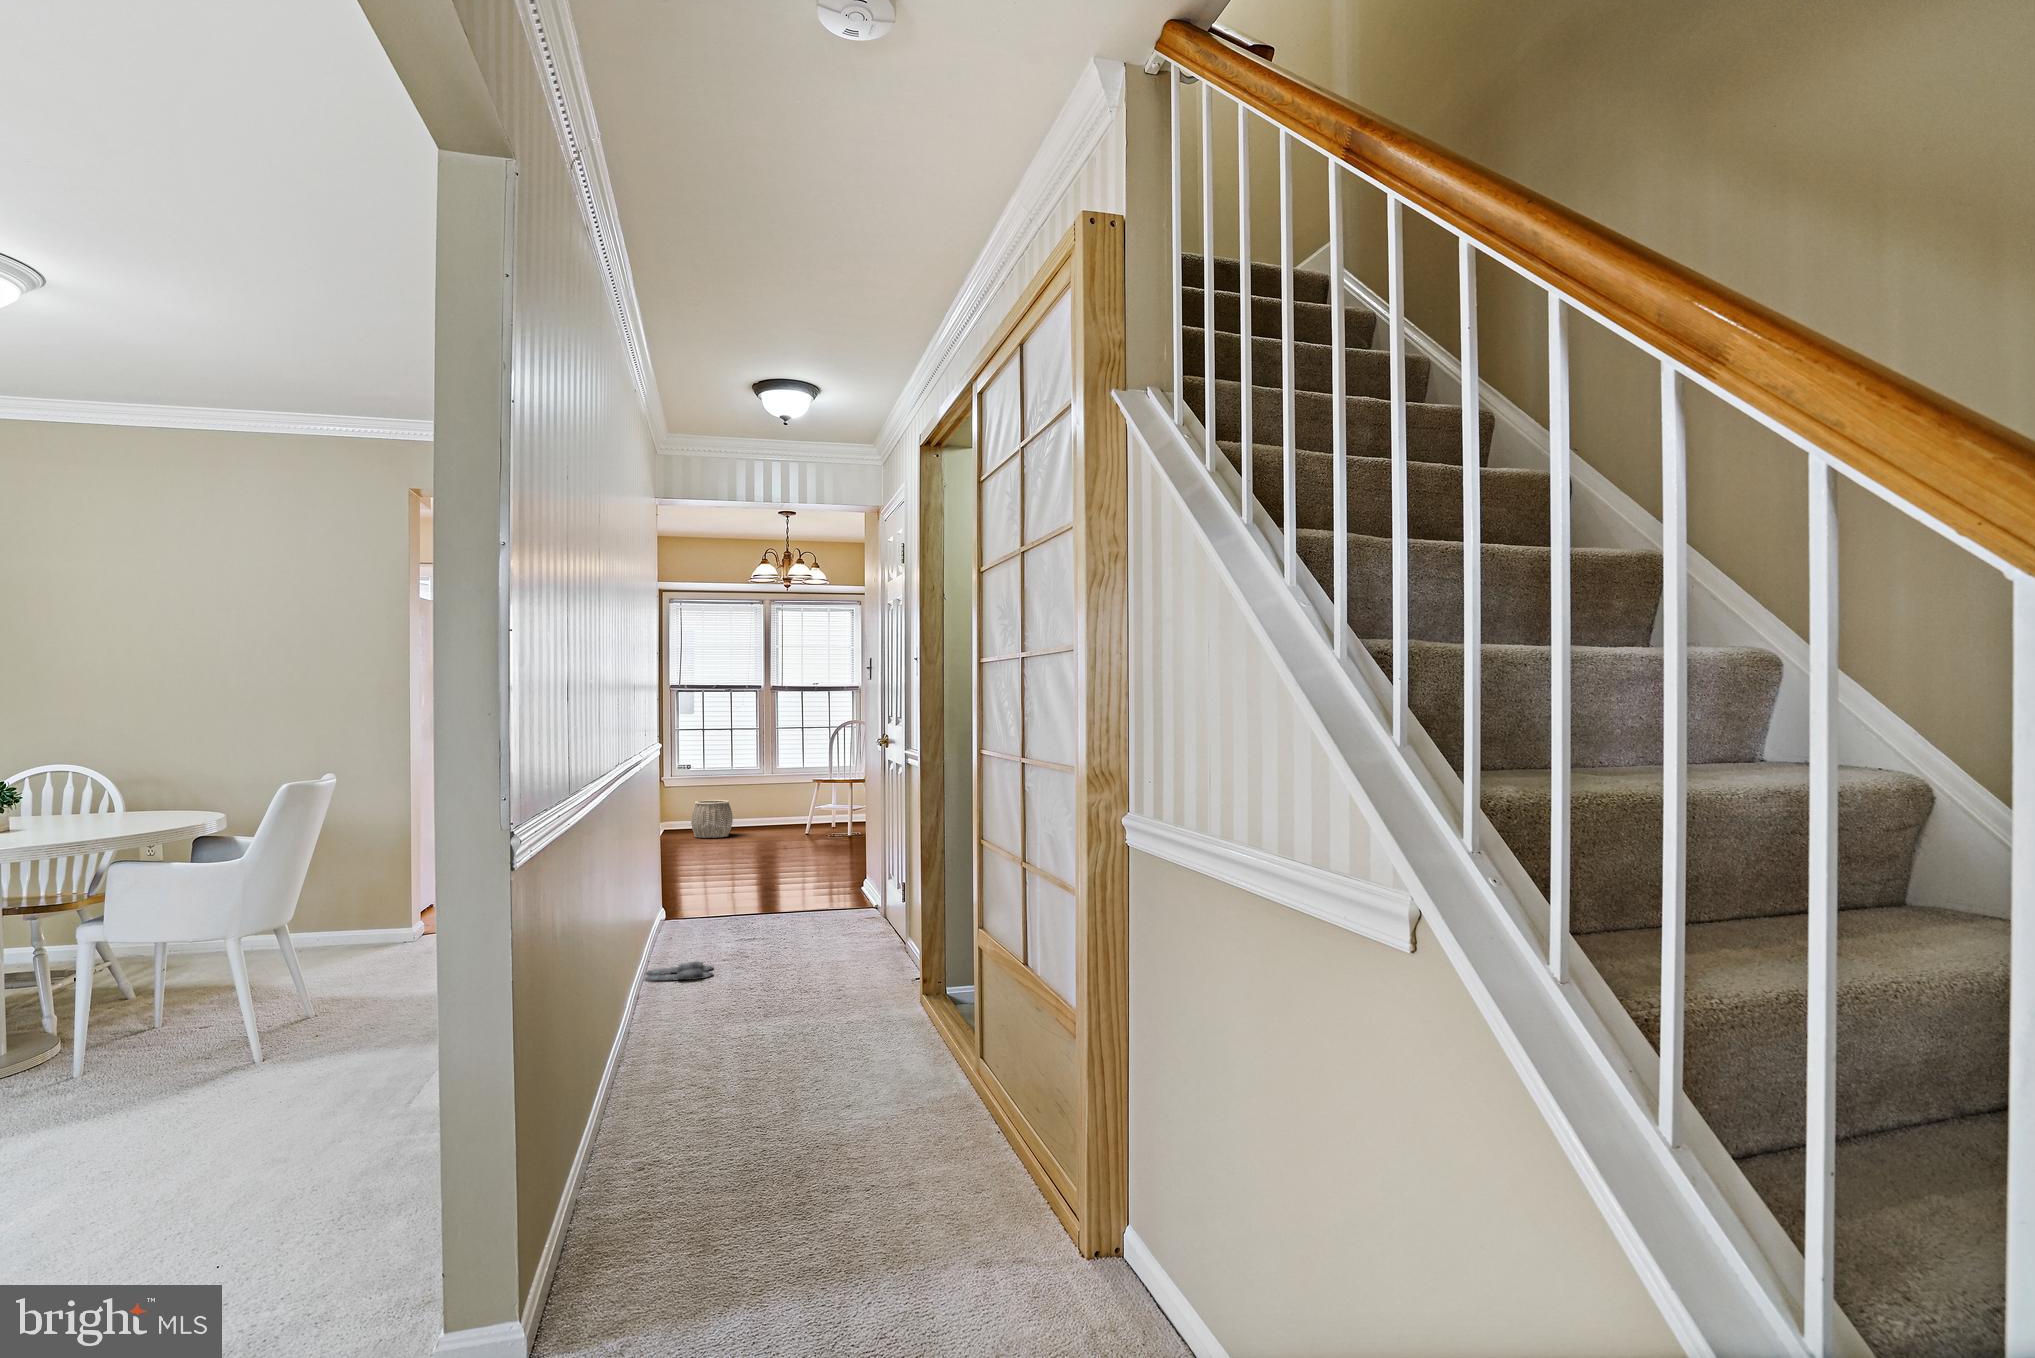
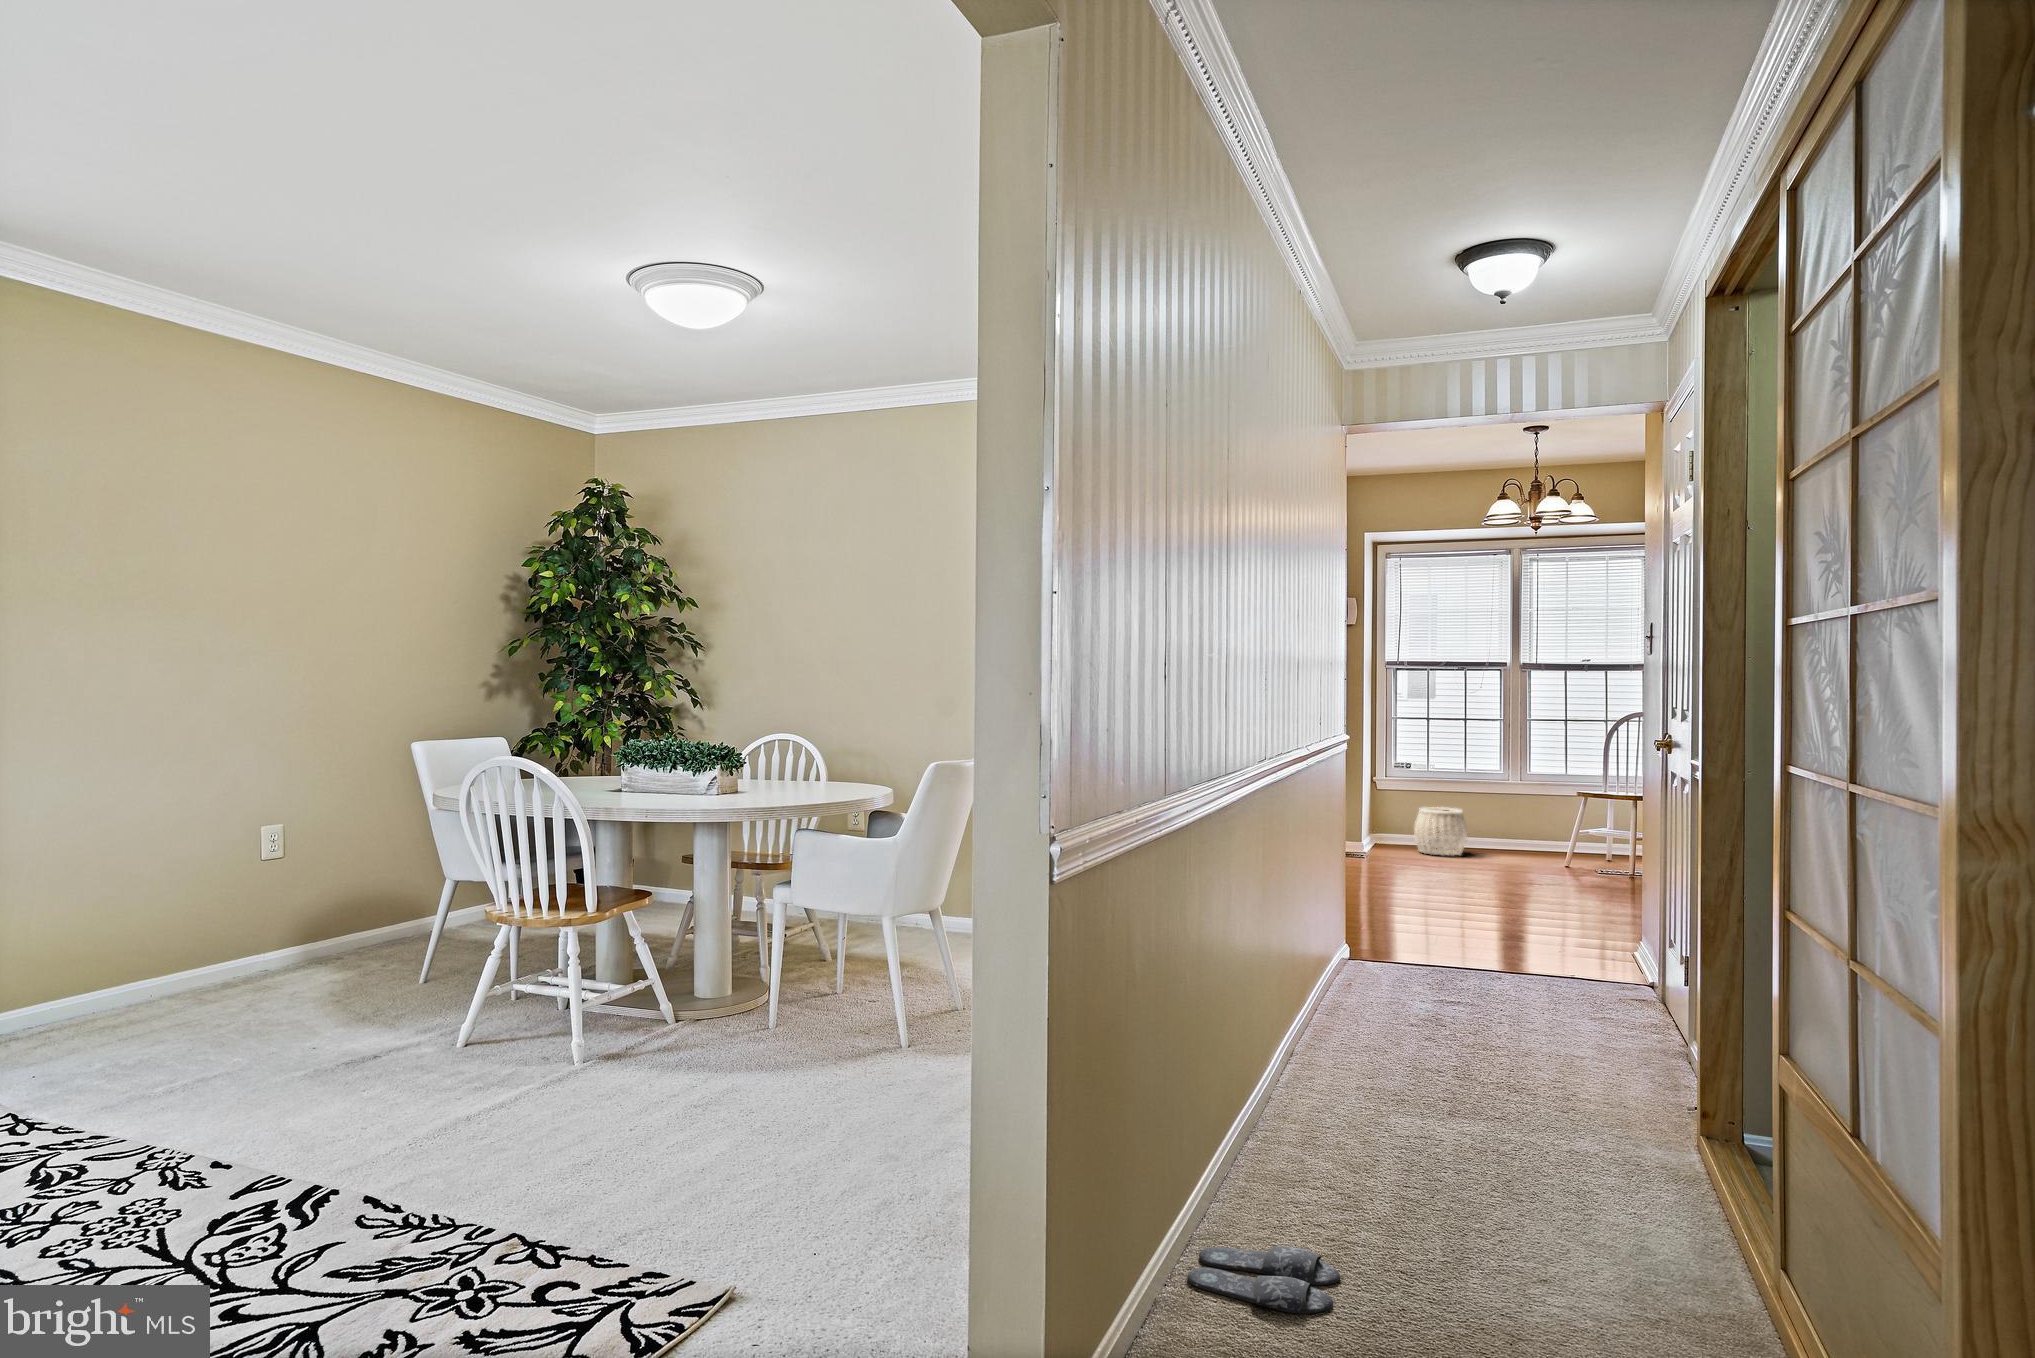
slippers: present [645,961,713,981] -> present [1187,1246,1340,1314]

